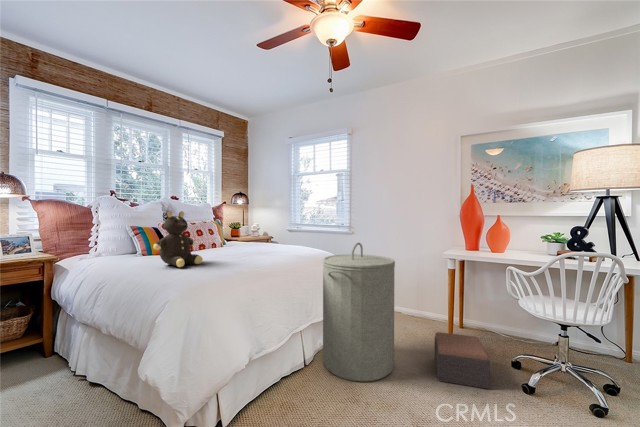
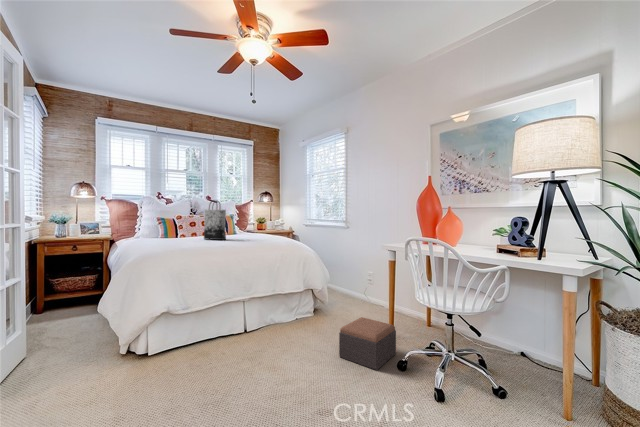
tote bag: none [218,205,253,255] -> present [204,200,226,240]
teddy bear: present [153,211,203,267] -> none [143,204,178,243]
laundry hamper: present [323,243,395,382] -> none [254,230,324,348]

